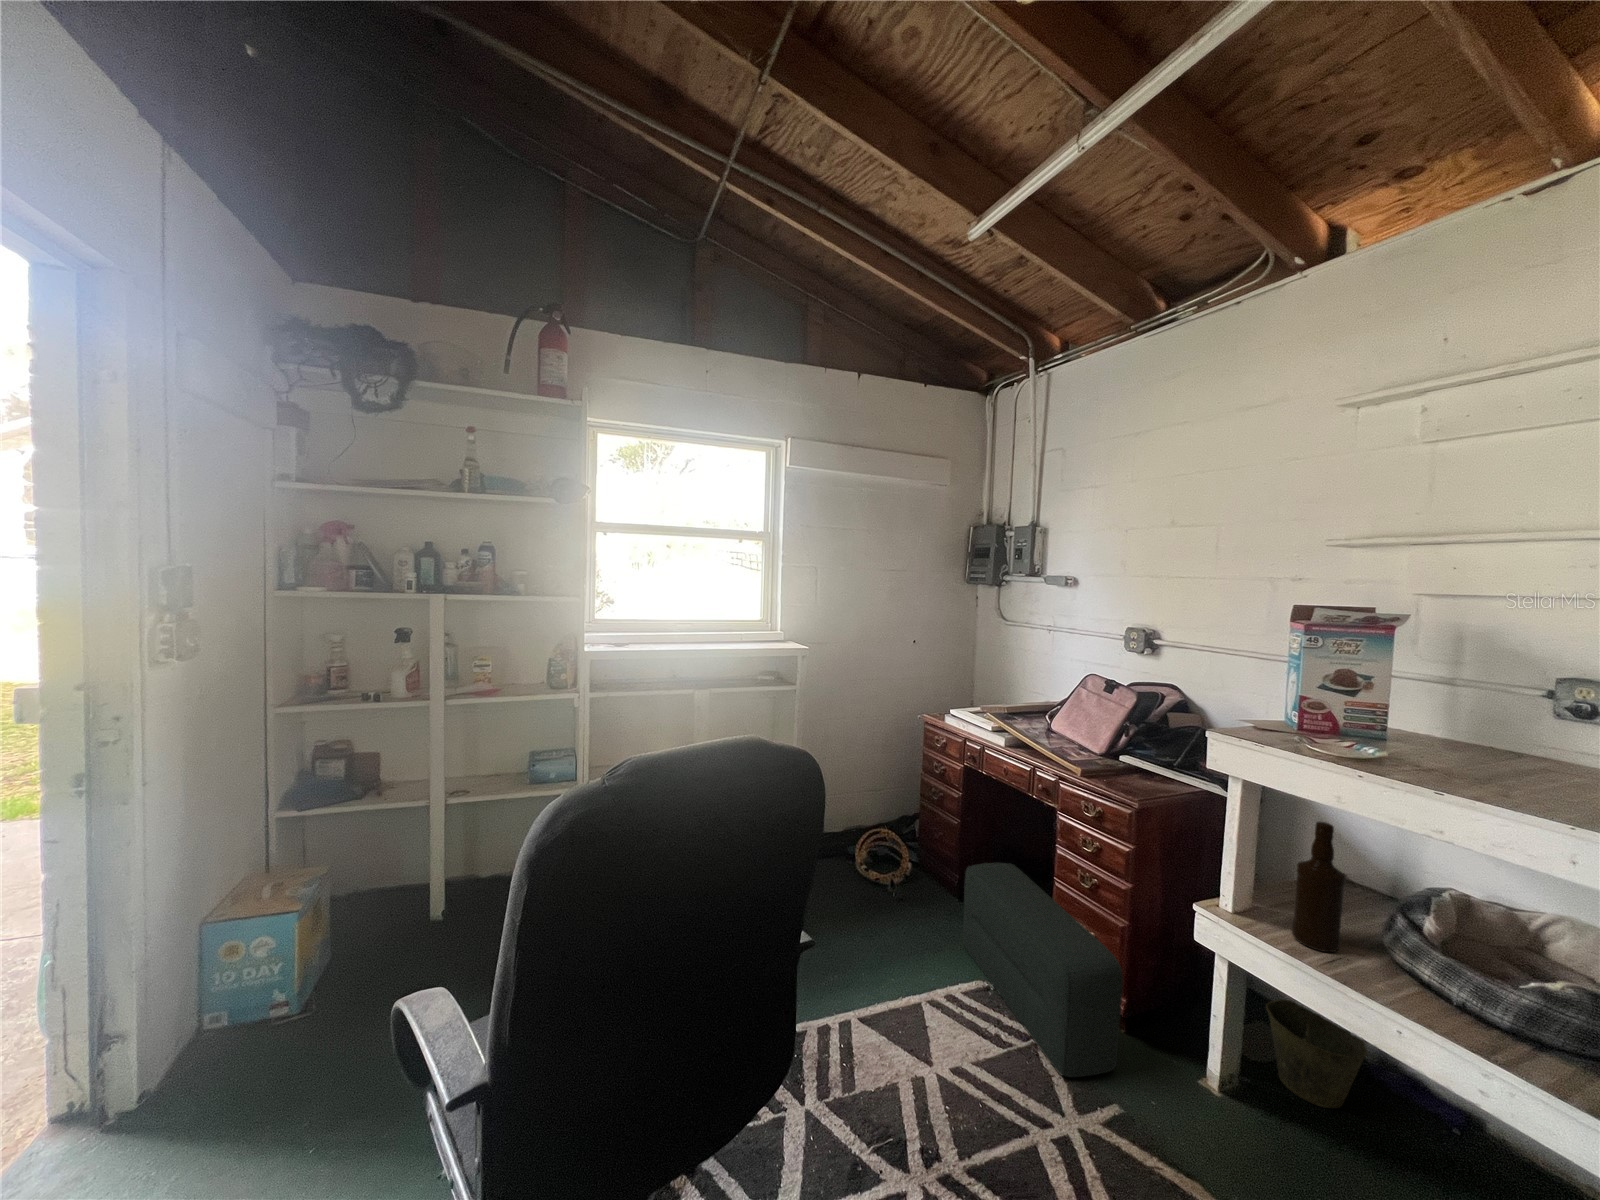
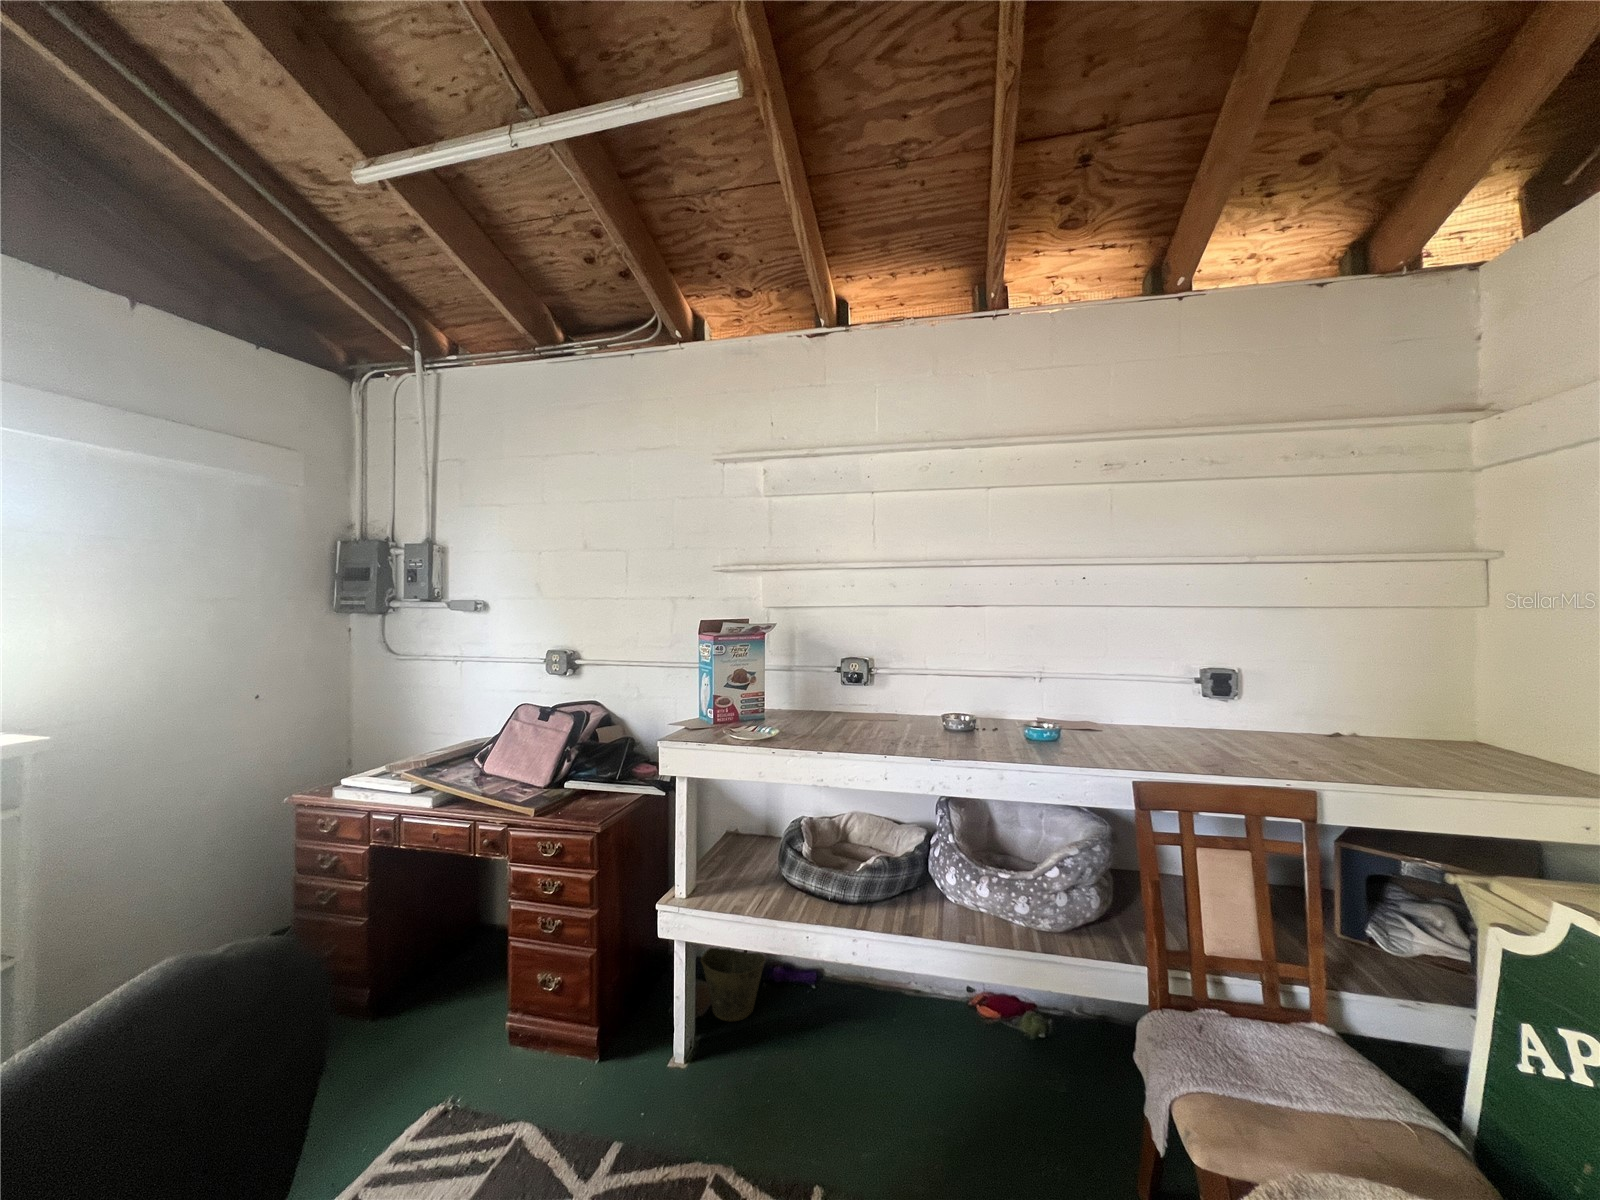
bottle: present [1292,822,1345,952] -> none [726,793,756,897]
pouf: present [962,863,1123,1077] -> none [393,945,604,1152]

